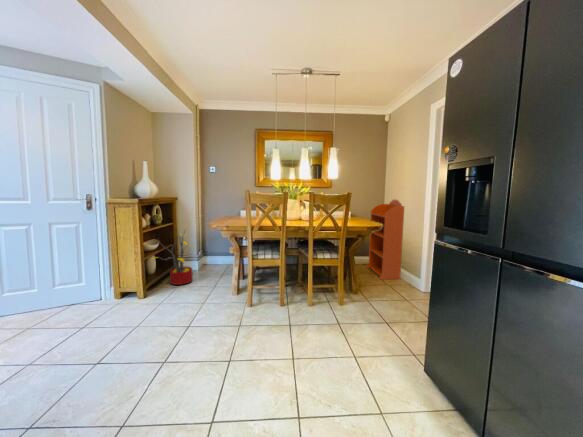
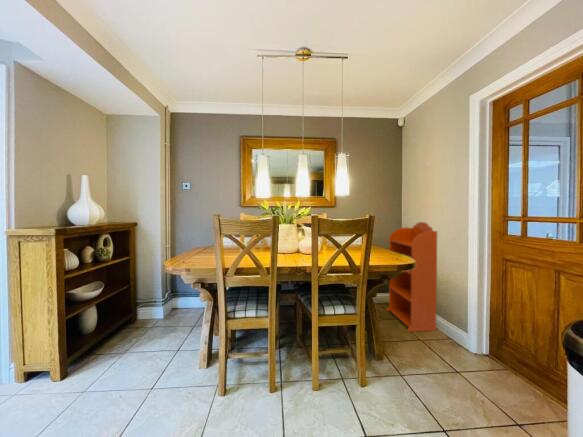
decorative plant: present [152,234,193,285] -> none [81,266,160,349]

